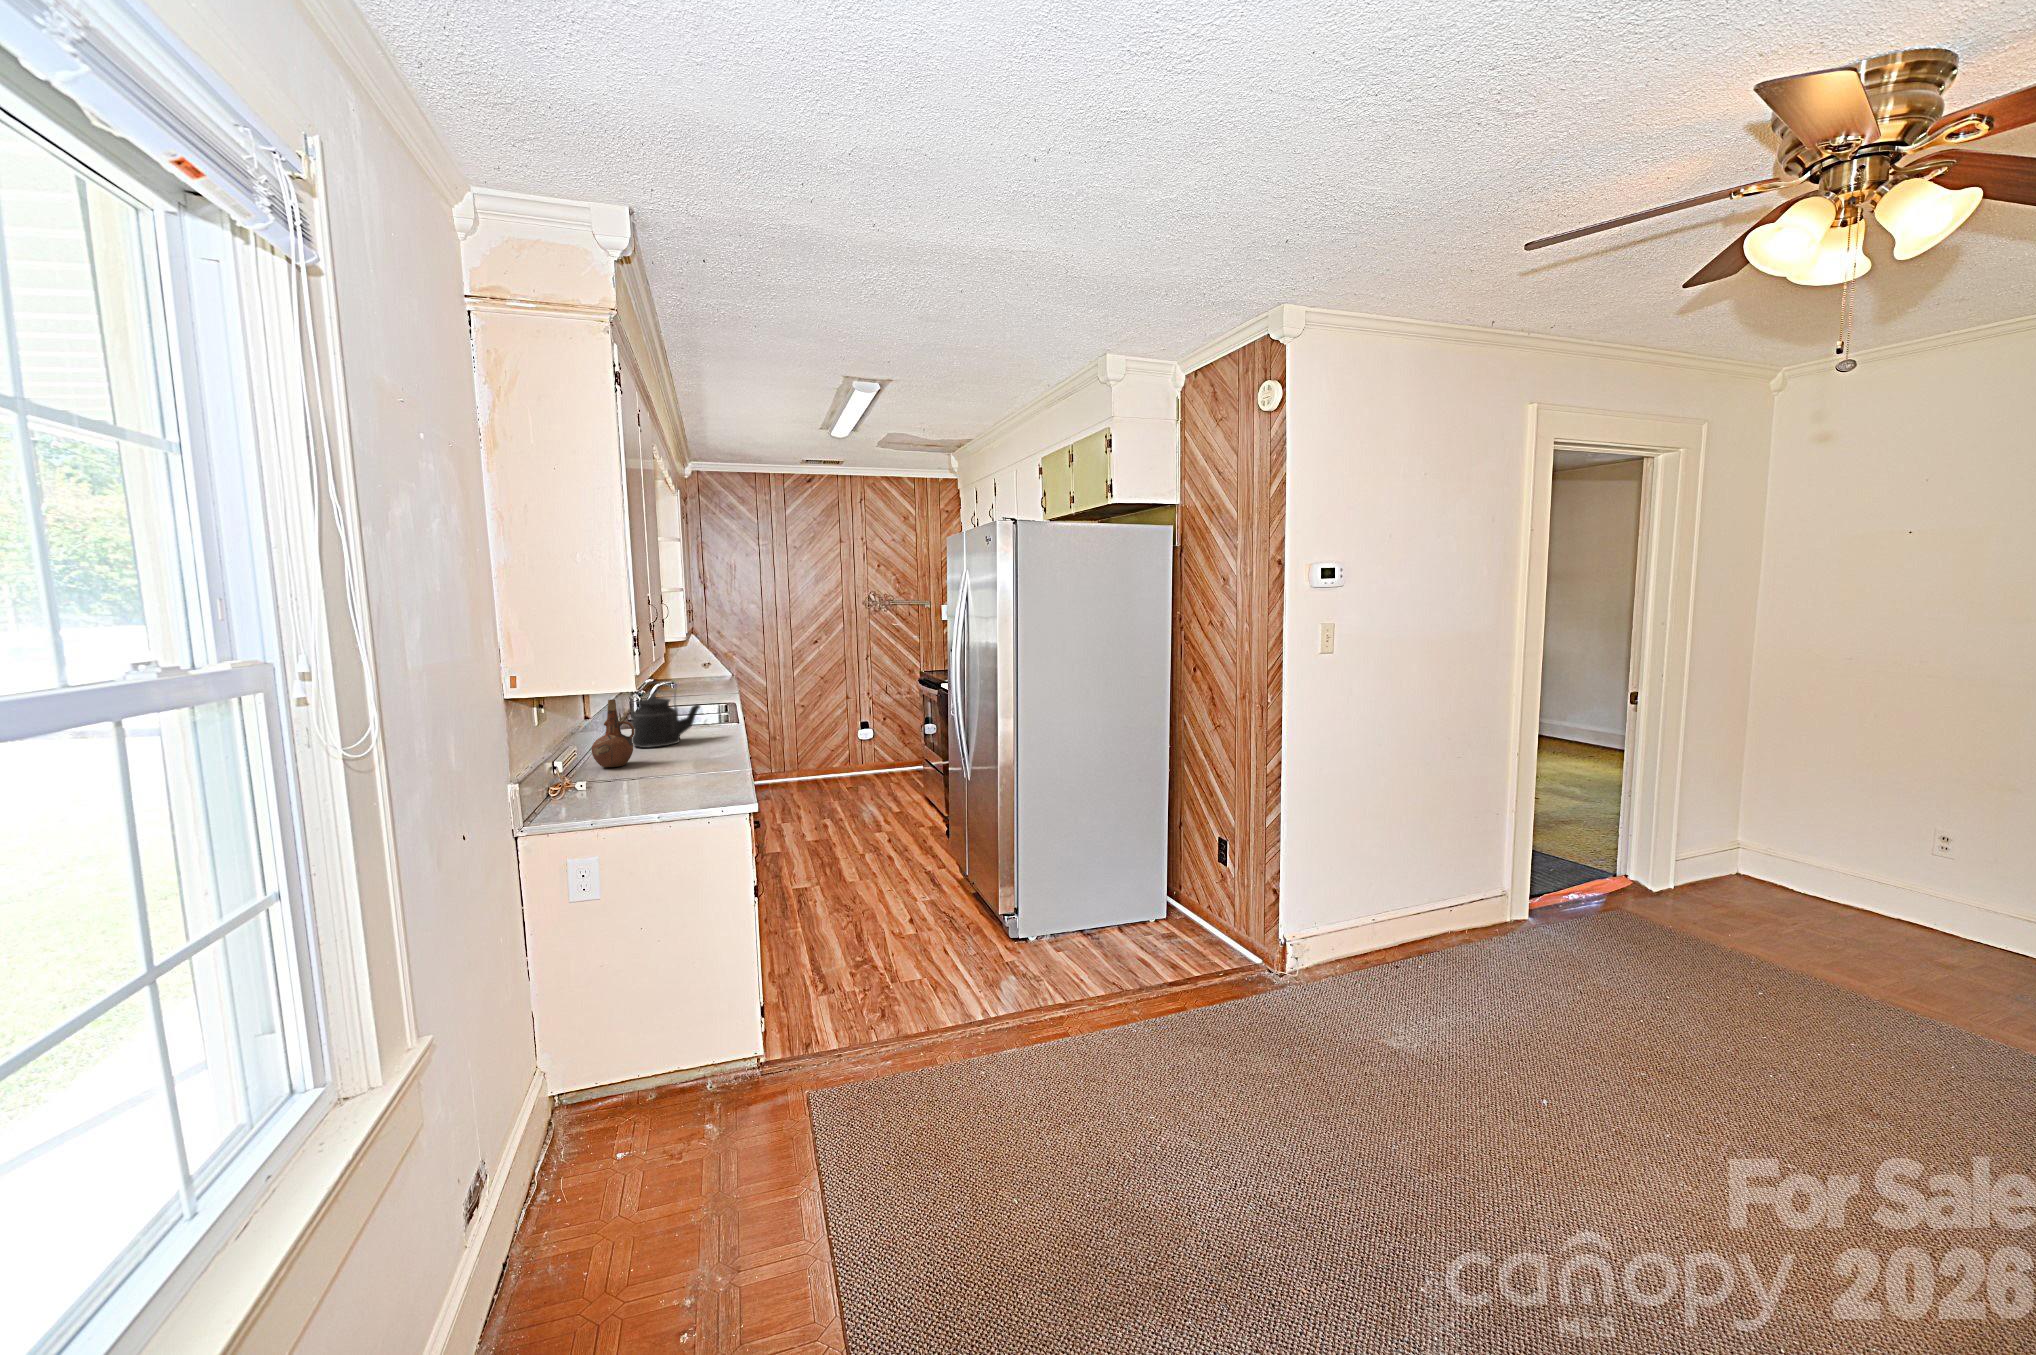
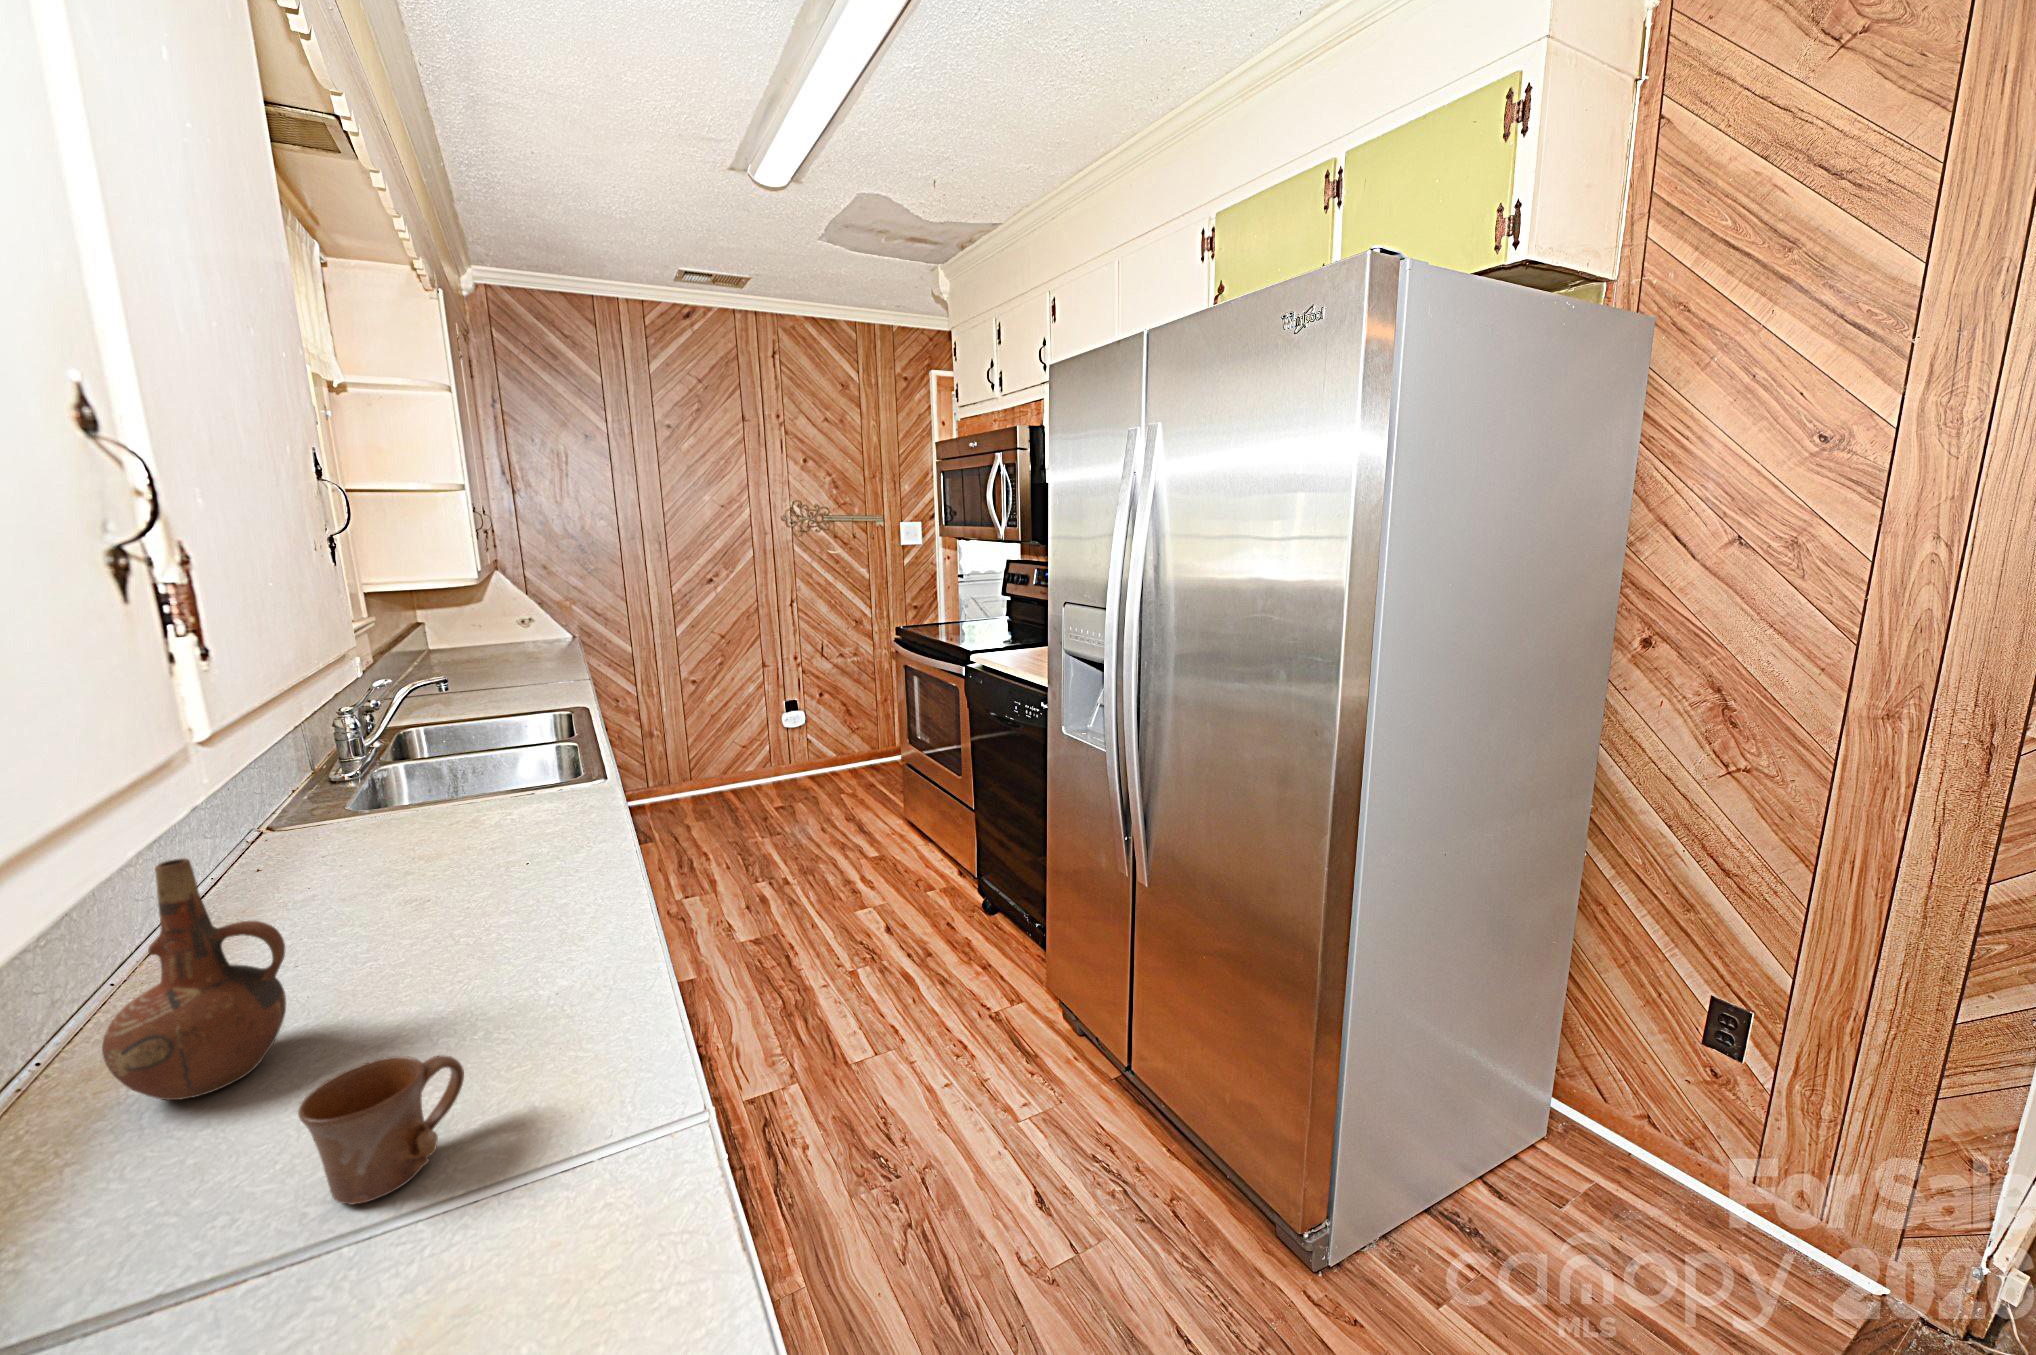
kettle: present [631,682,700,748] -> none [287,730,522,932]
mug: none [647,747,683,777] -> present [298,1055,464,1205]

